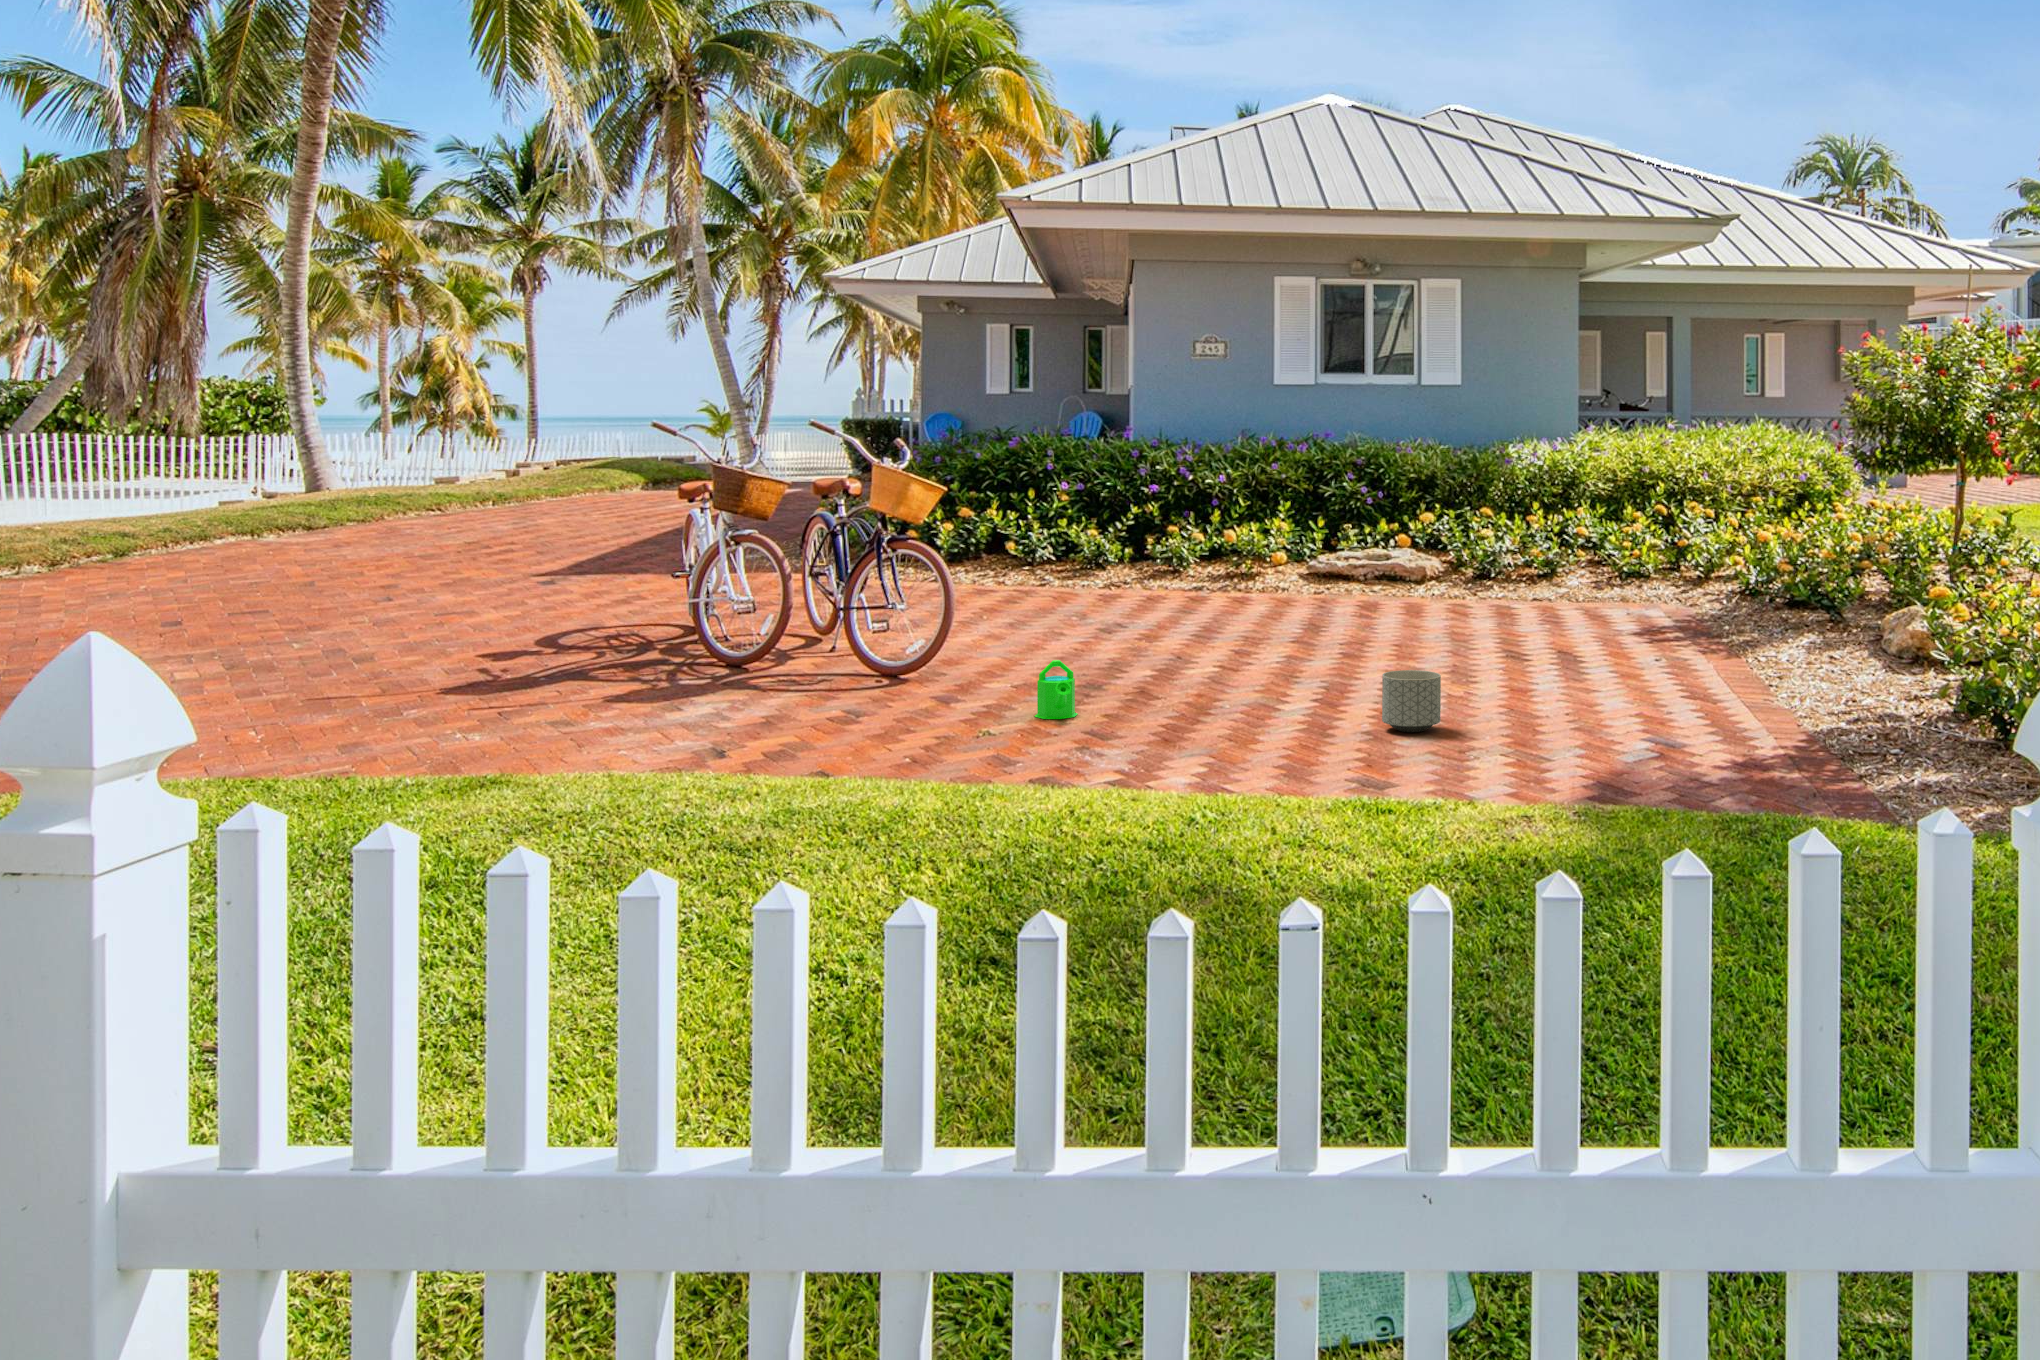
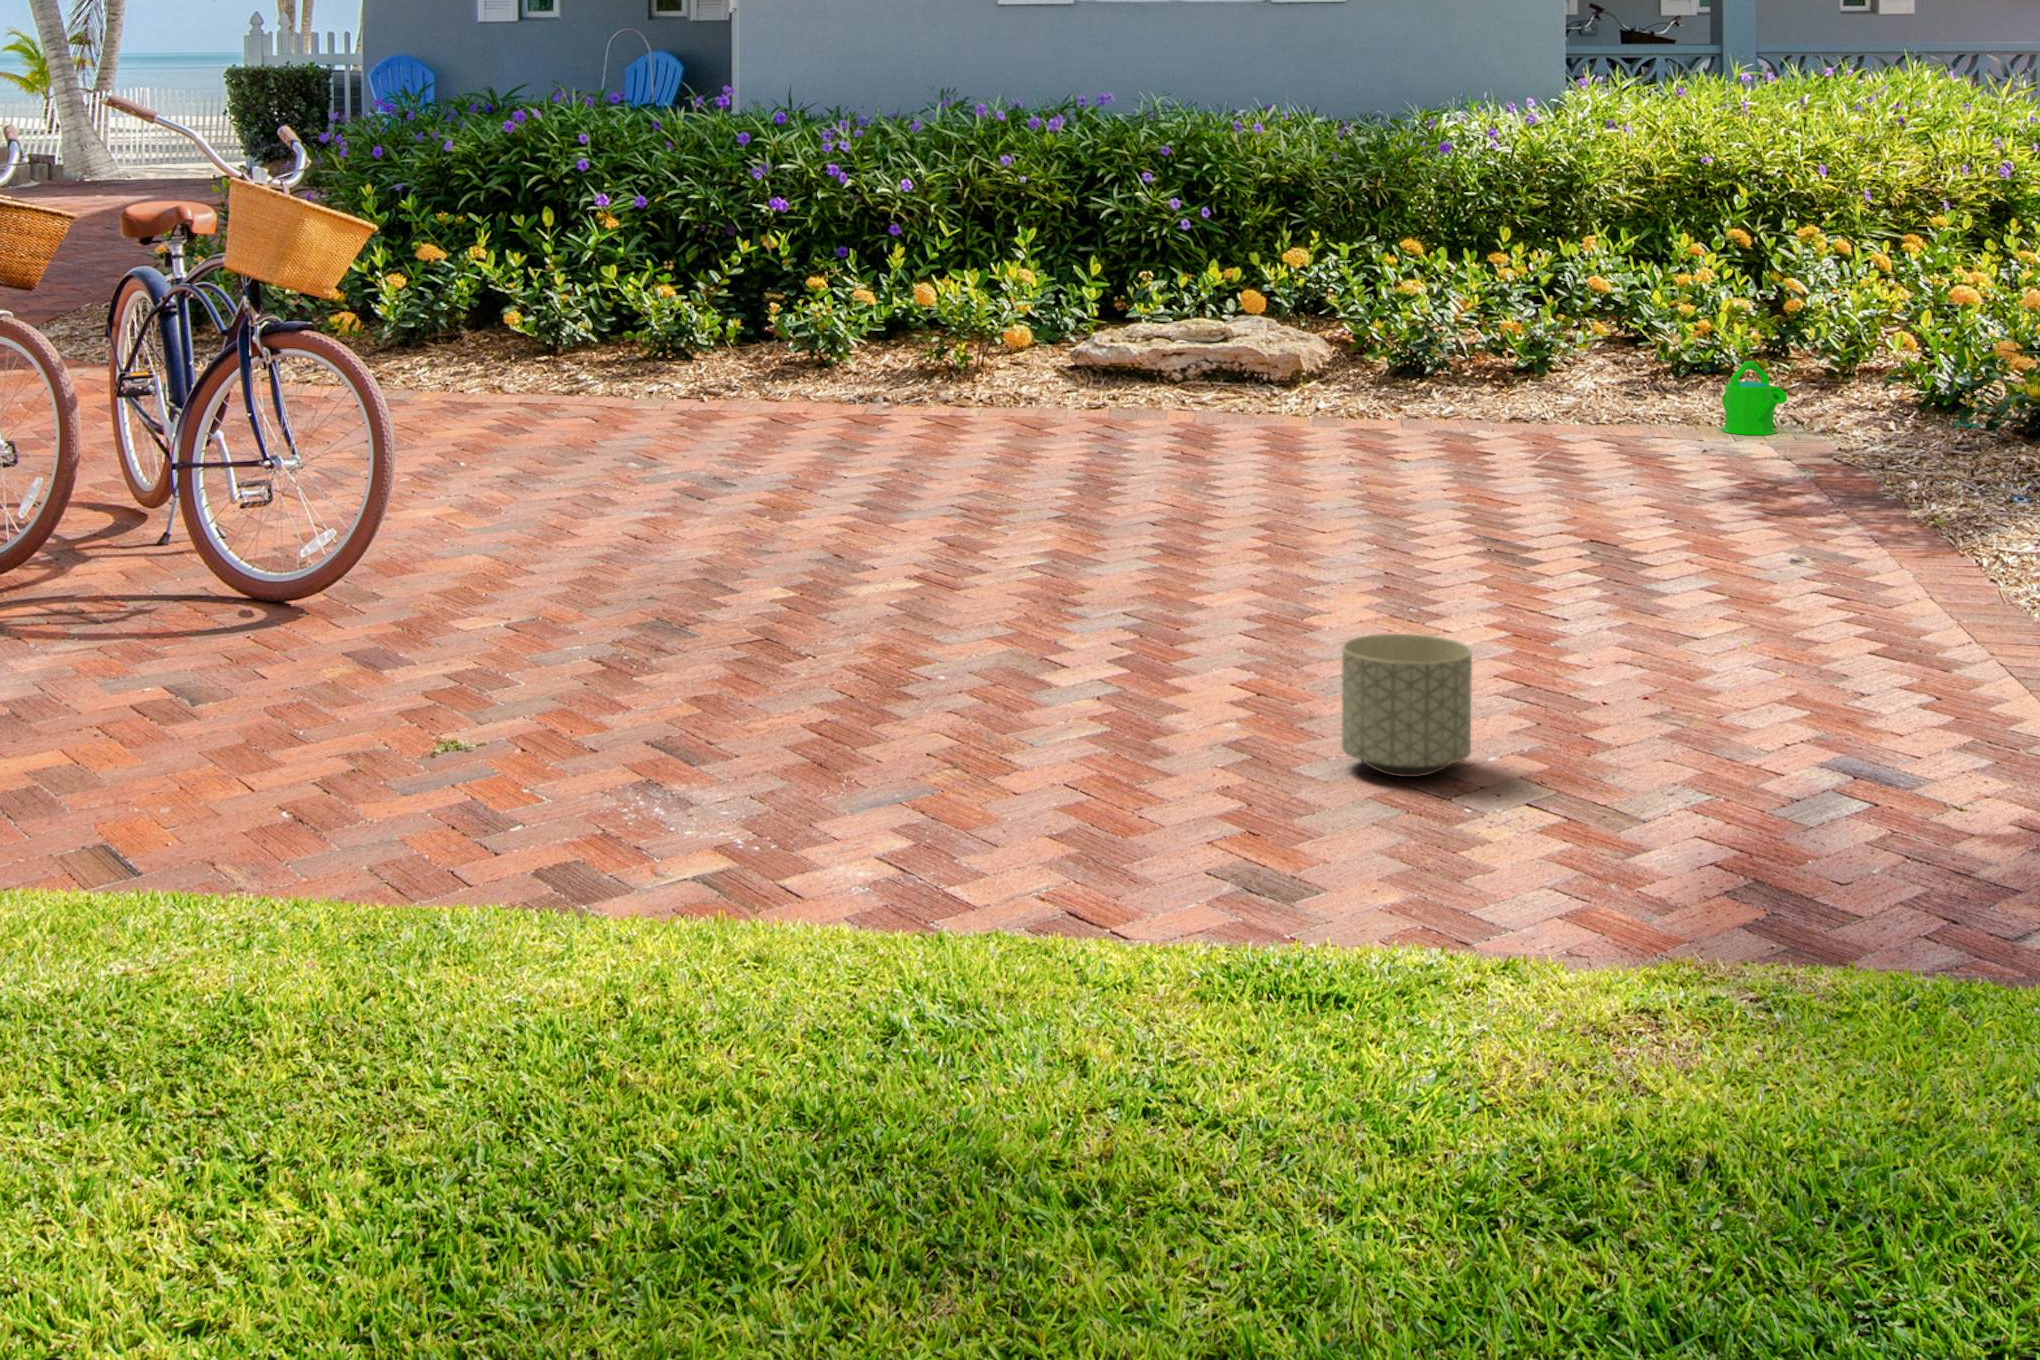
watering can: present [1035,660,1077,719] -> present [1722,361,1787,435]

